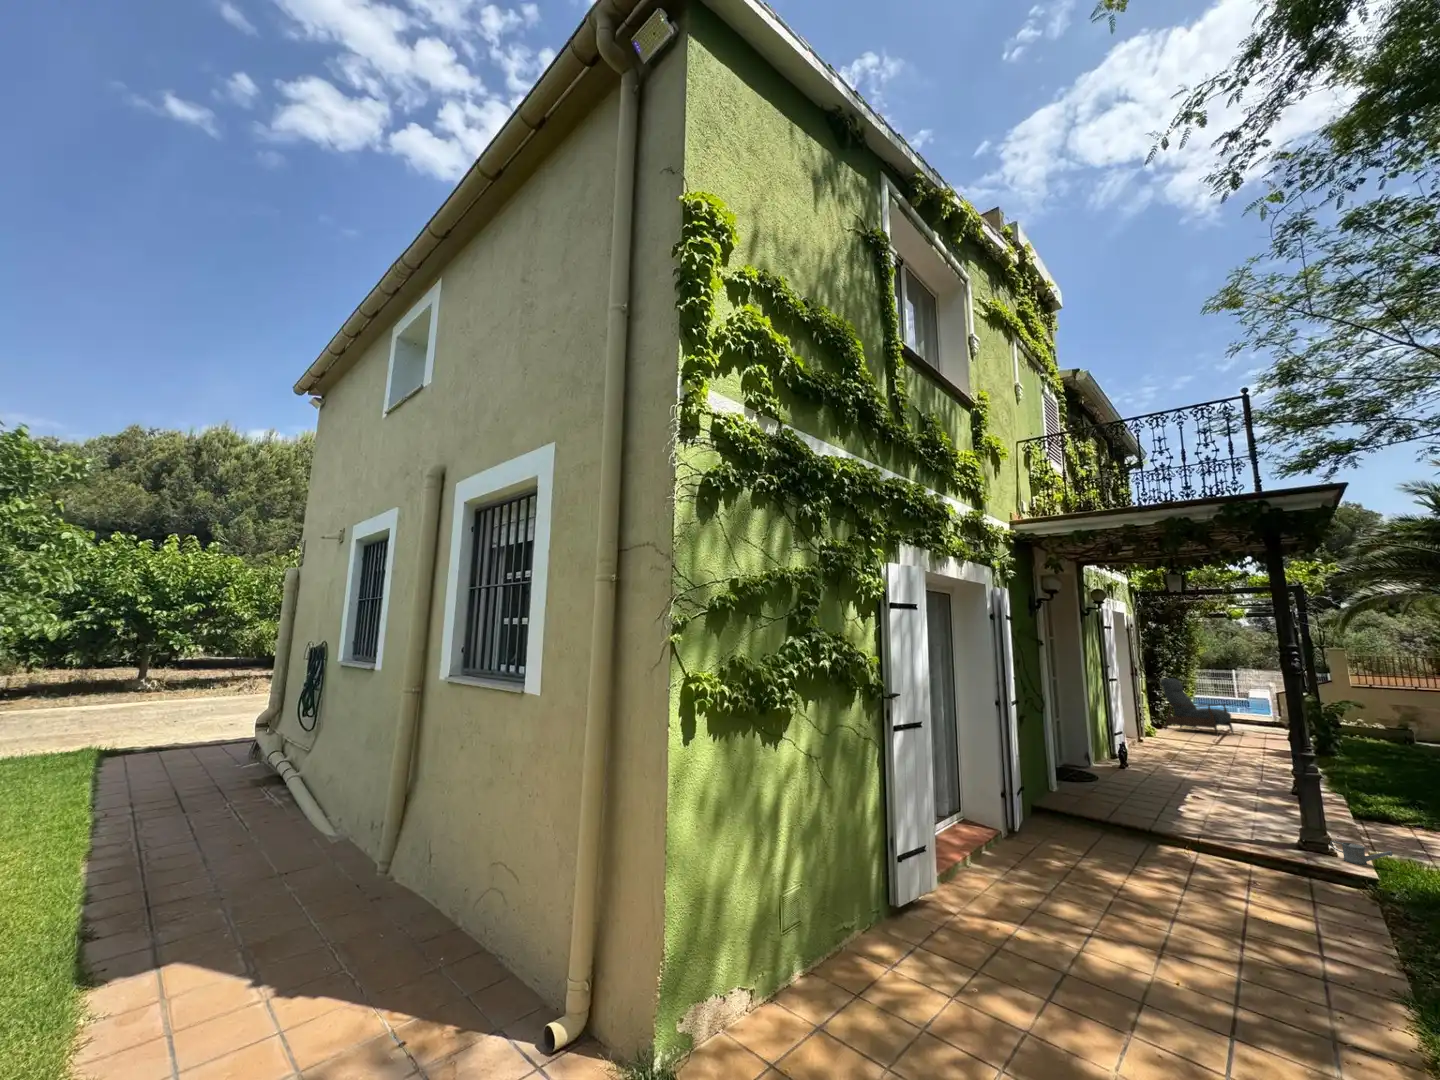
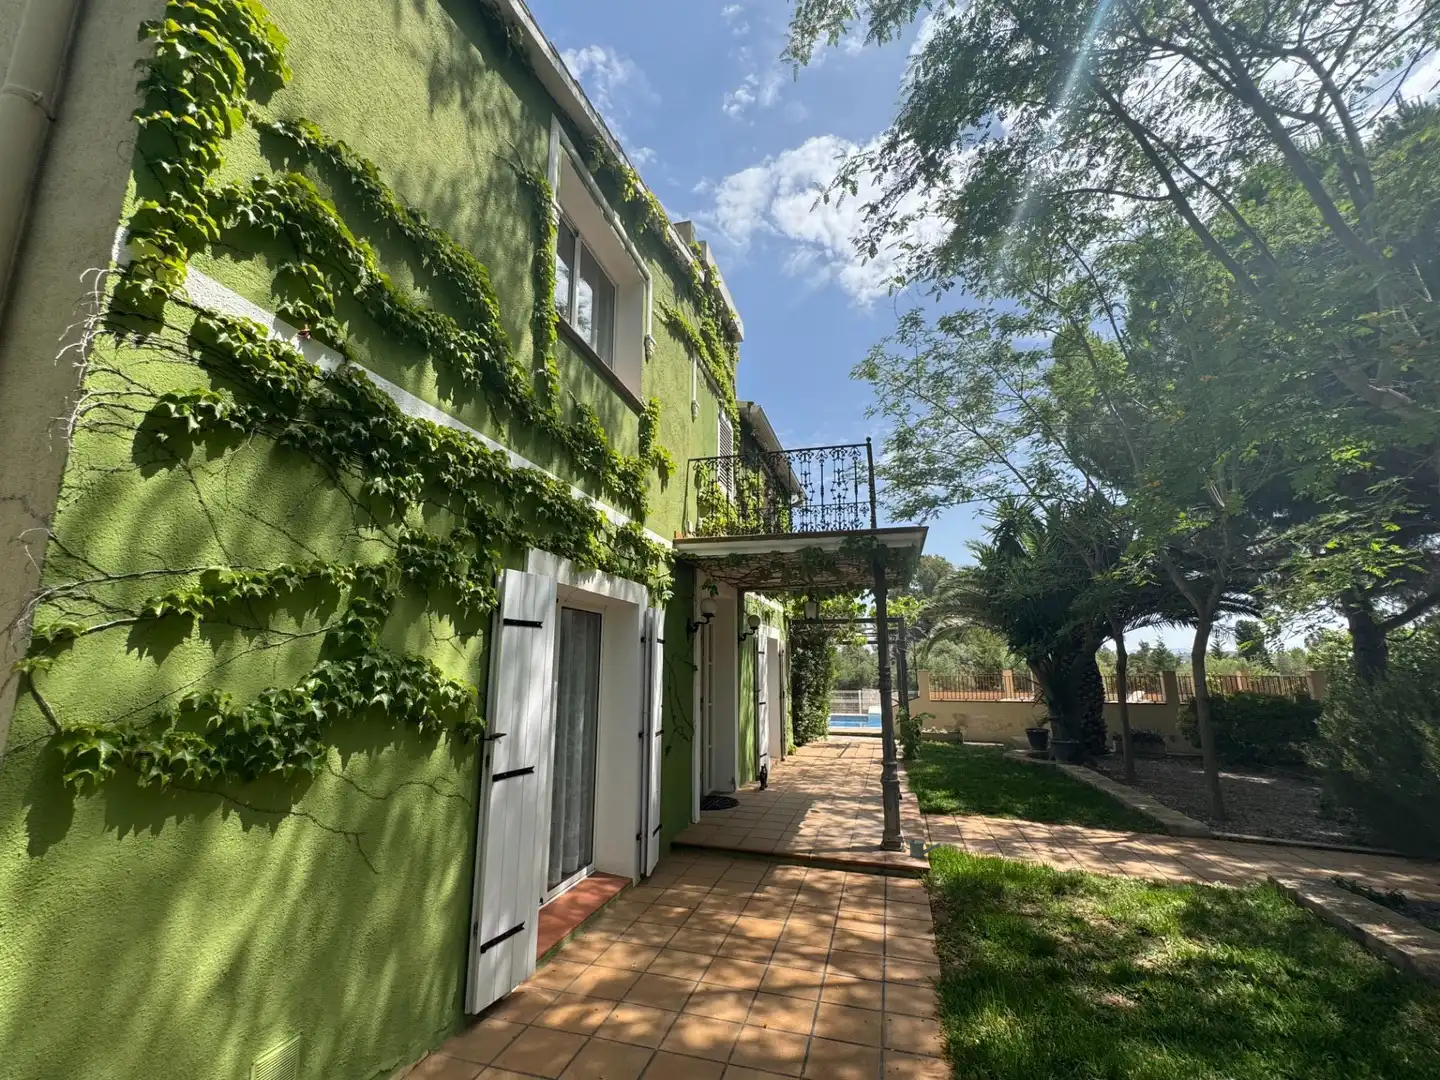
chair: present [1160,678,1234,736] -> none [804,700,854,750]

